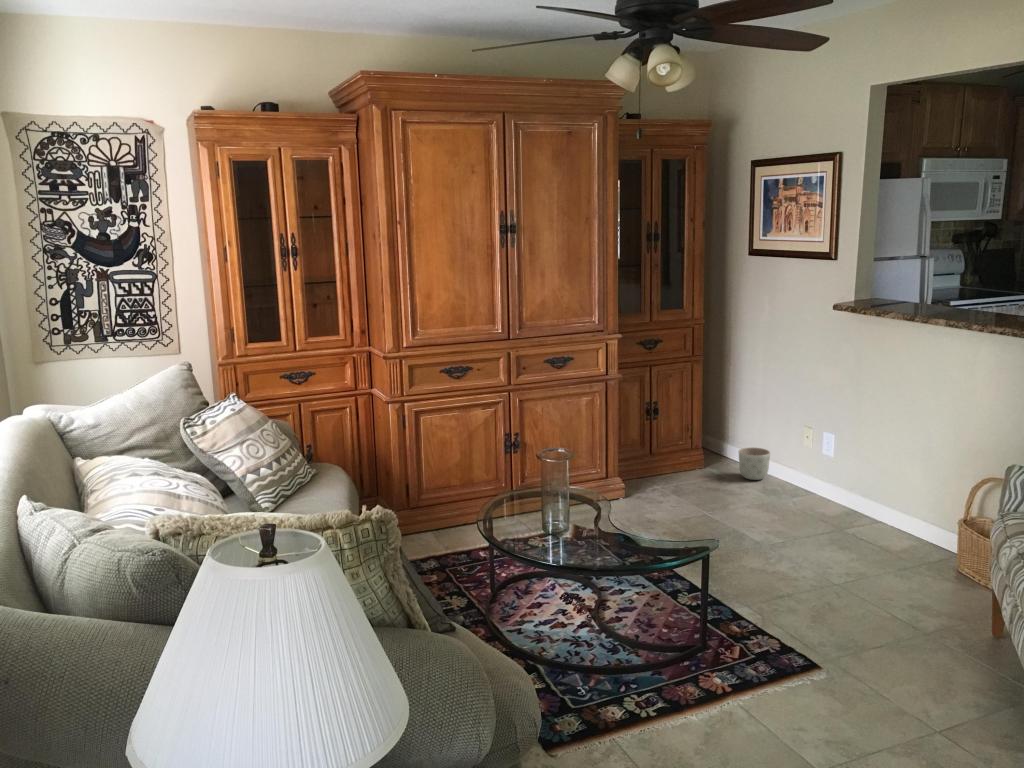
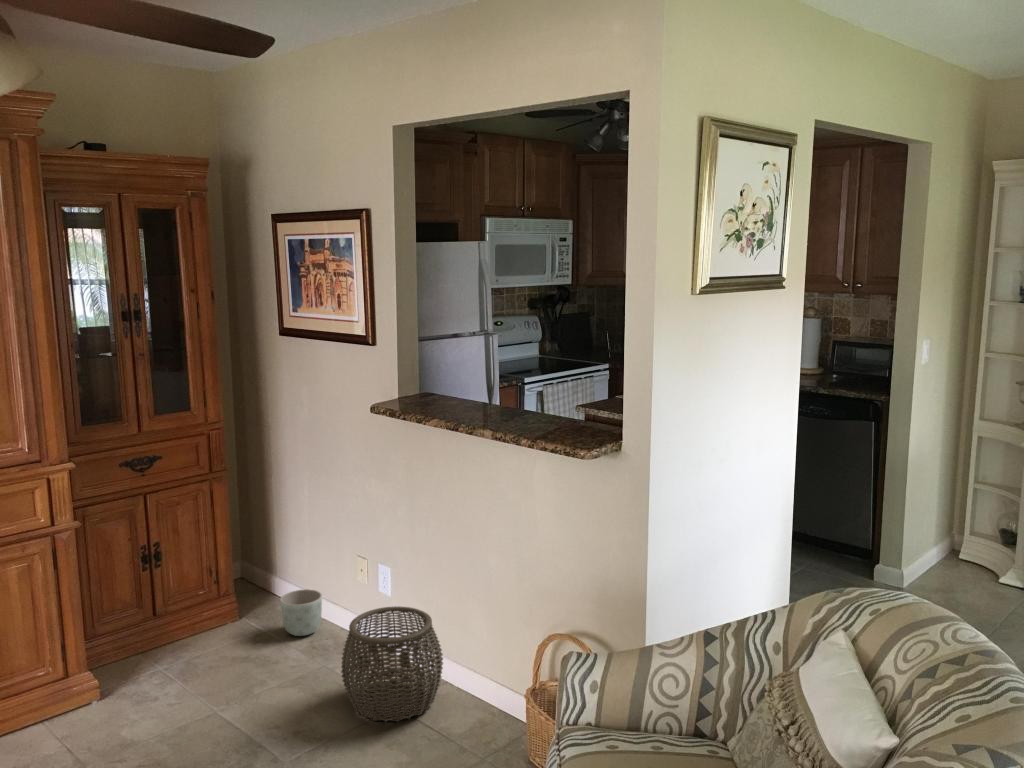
woven basket: none [801,455,882,534] -> present [341,606,443,722]

